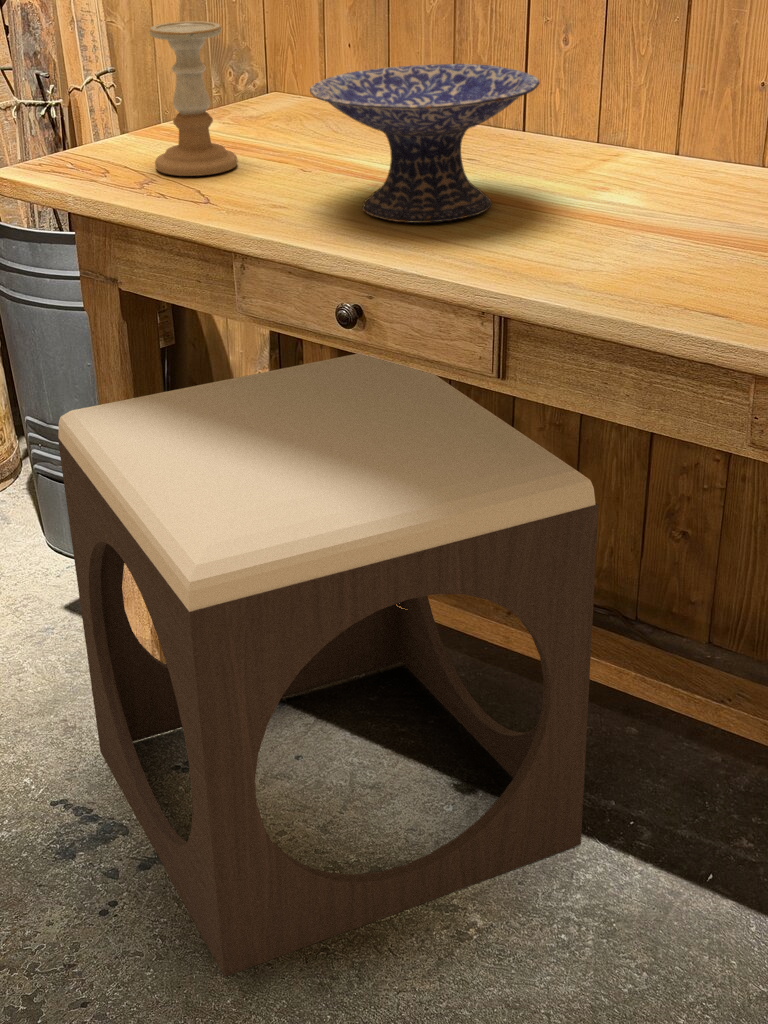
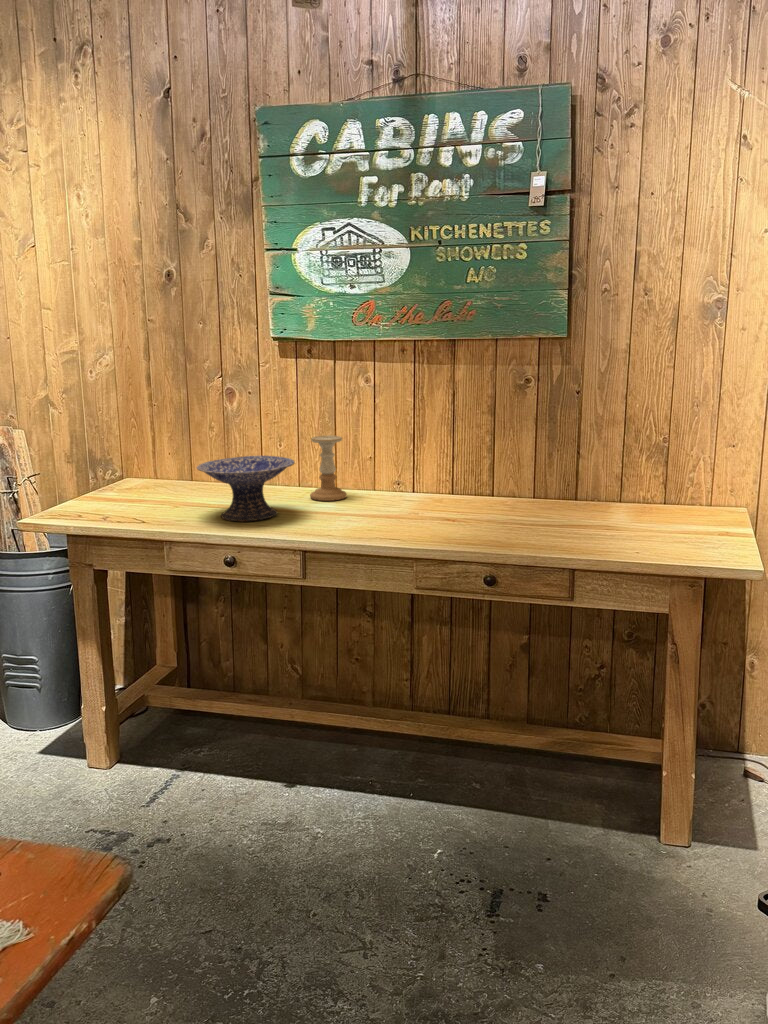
candle holder: present [149,21,238,176] -> present [310,435,347,501]
footstool: present [58,354,599,977] -> none [83,584,352,876]

